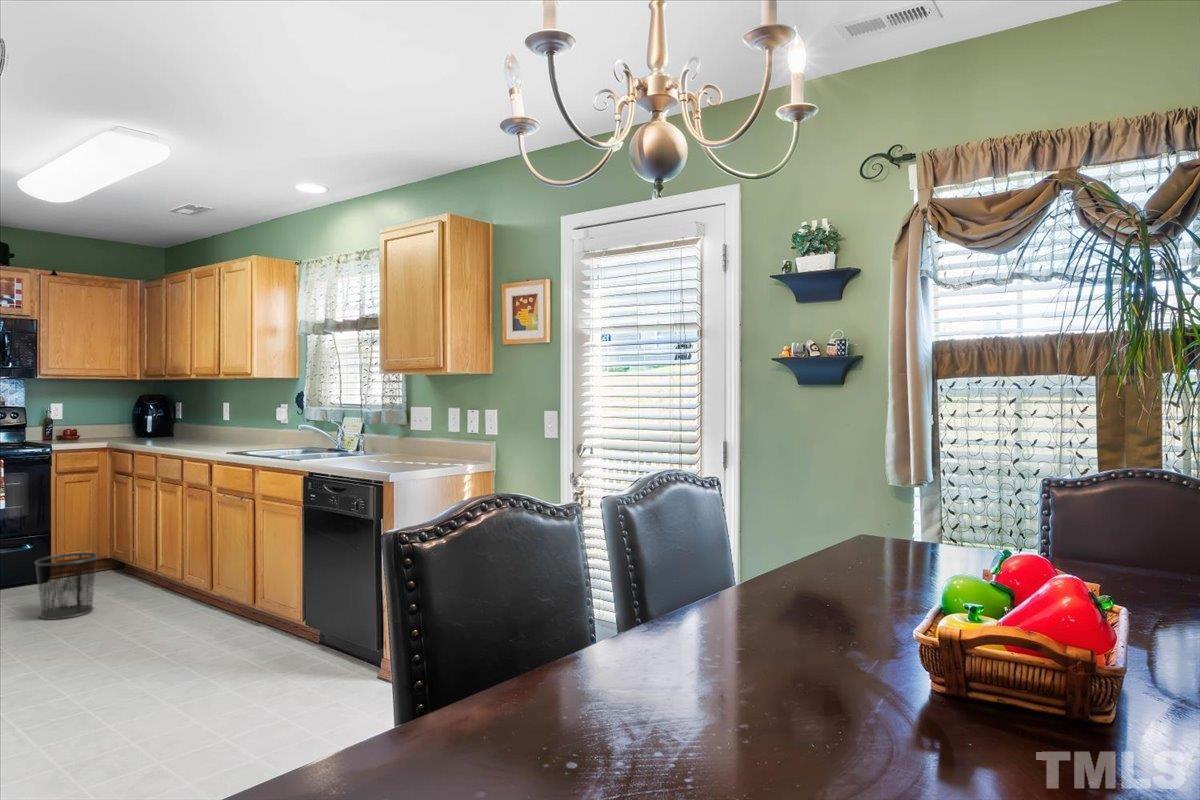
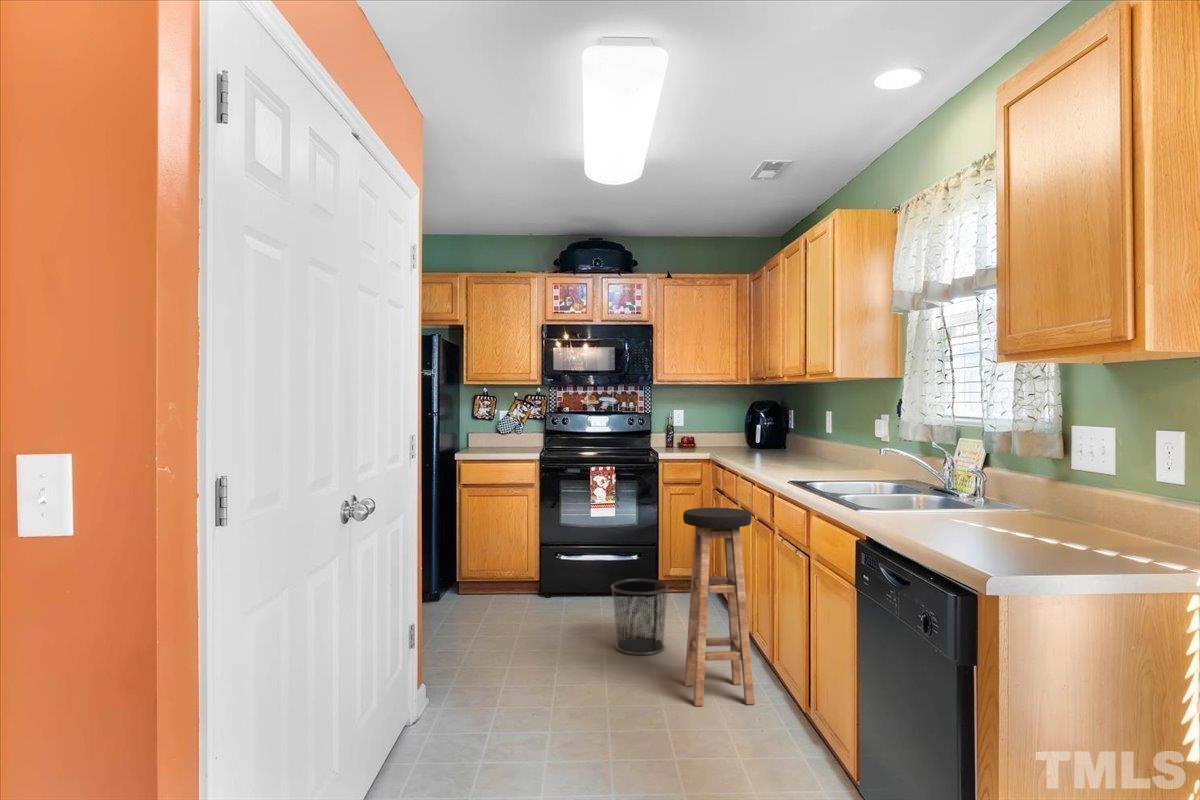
bar stool: none [132,477,201,631] -> present [683,508,755,706]

